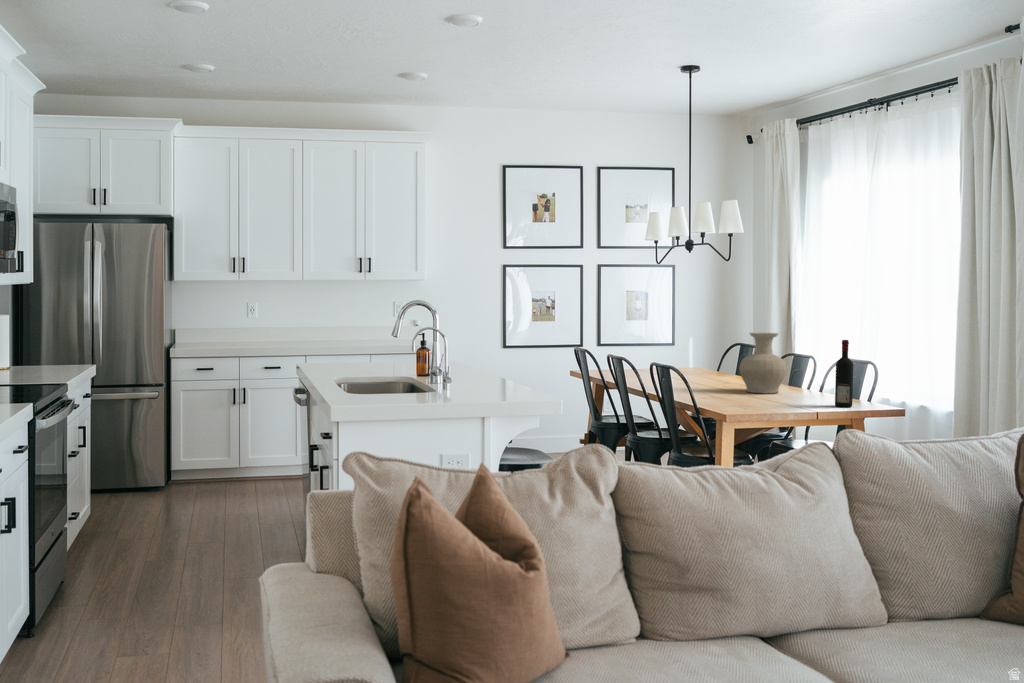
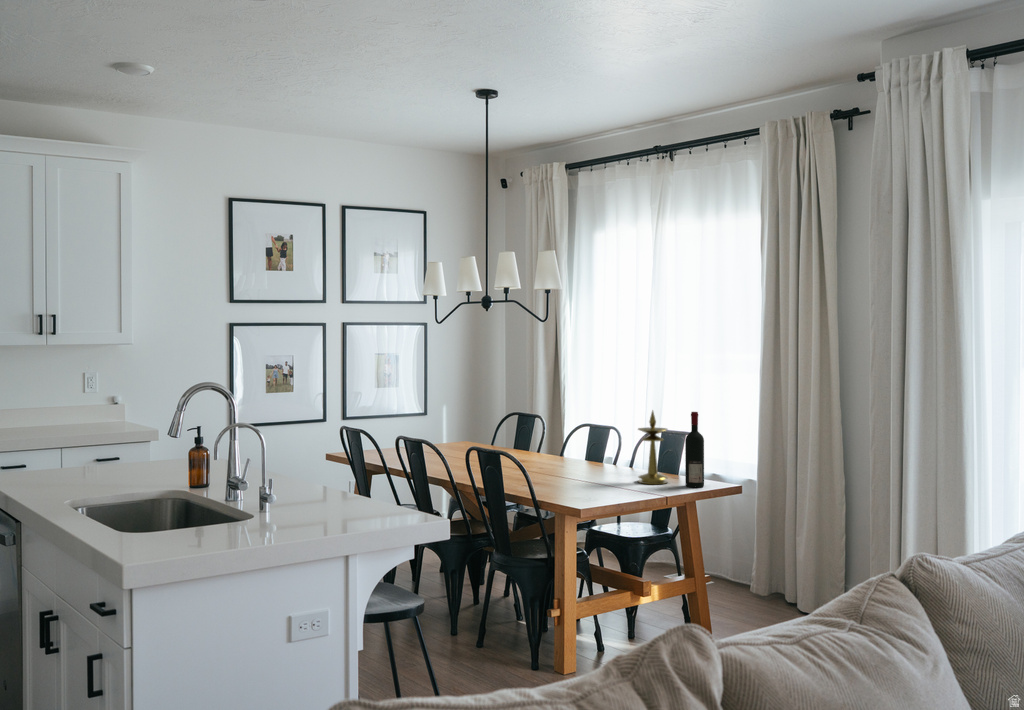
vase: present [740,332,787,393] -> none [561,403,614,474]
candlestick: none [796,338,825,403] -> present [638,410,668,484]

